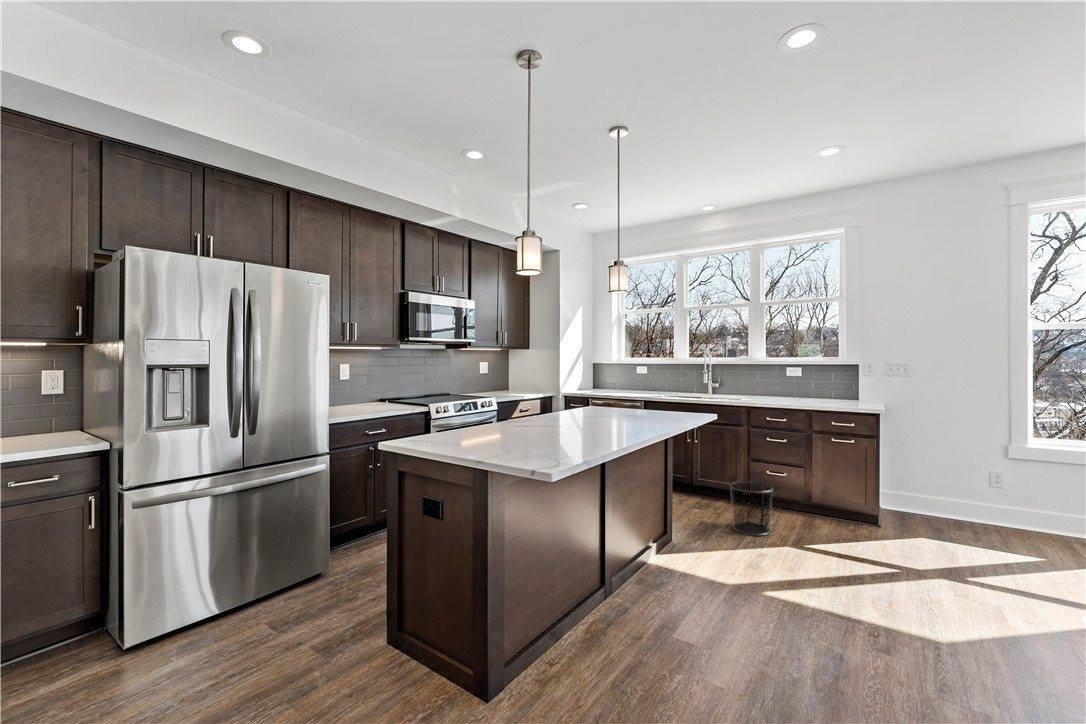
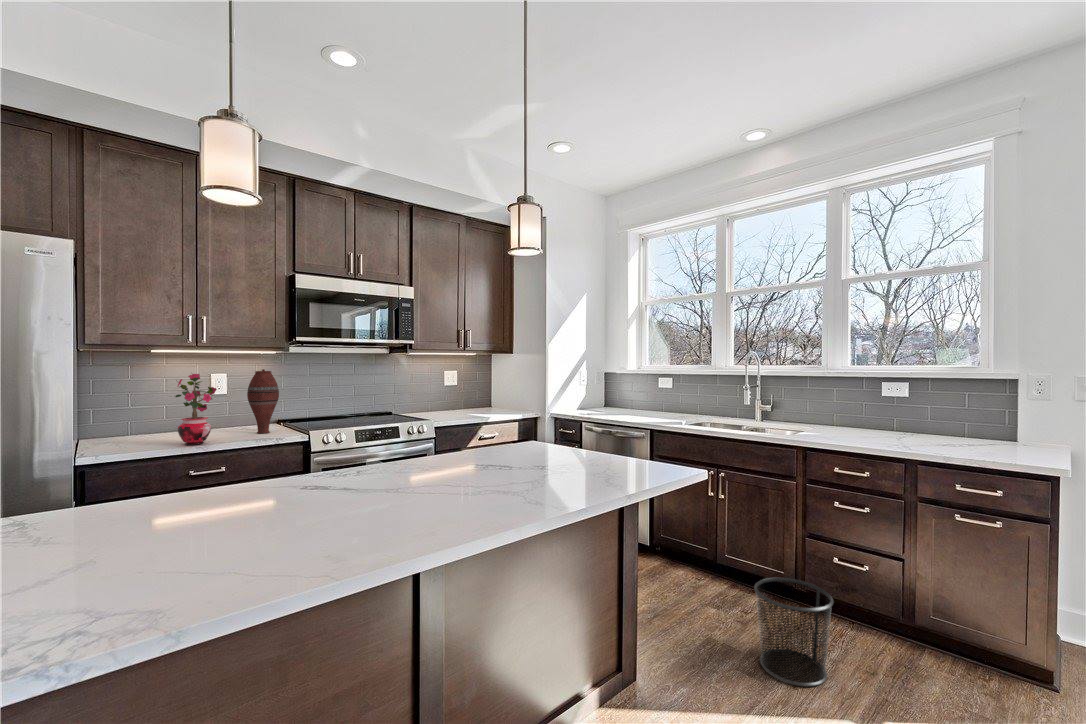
vase: none [382,361,403,407] -> present [247,369,279,433]
potted plant: none [350,362,378,413] -> present [175,374,216,445]

